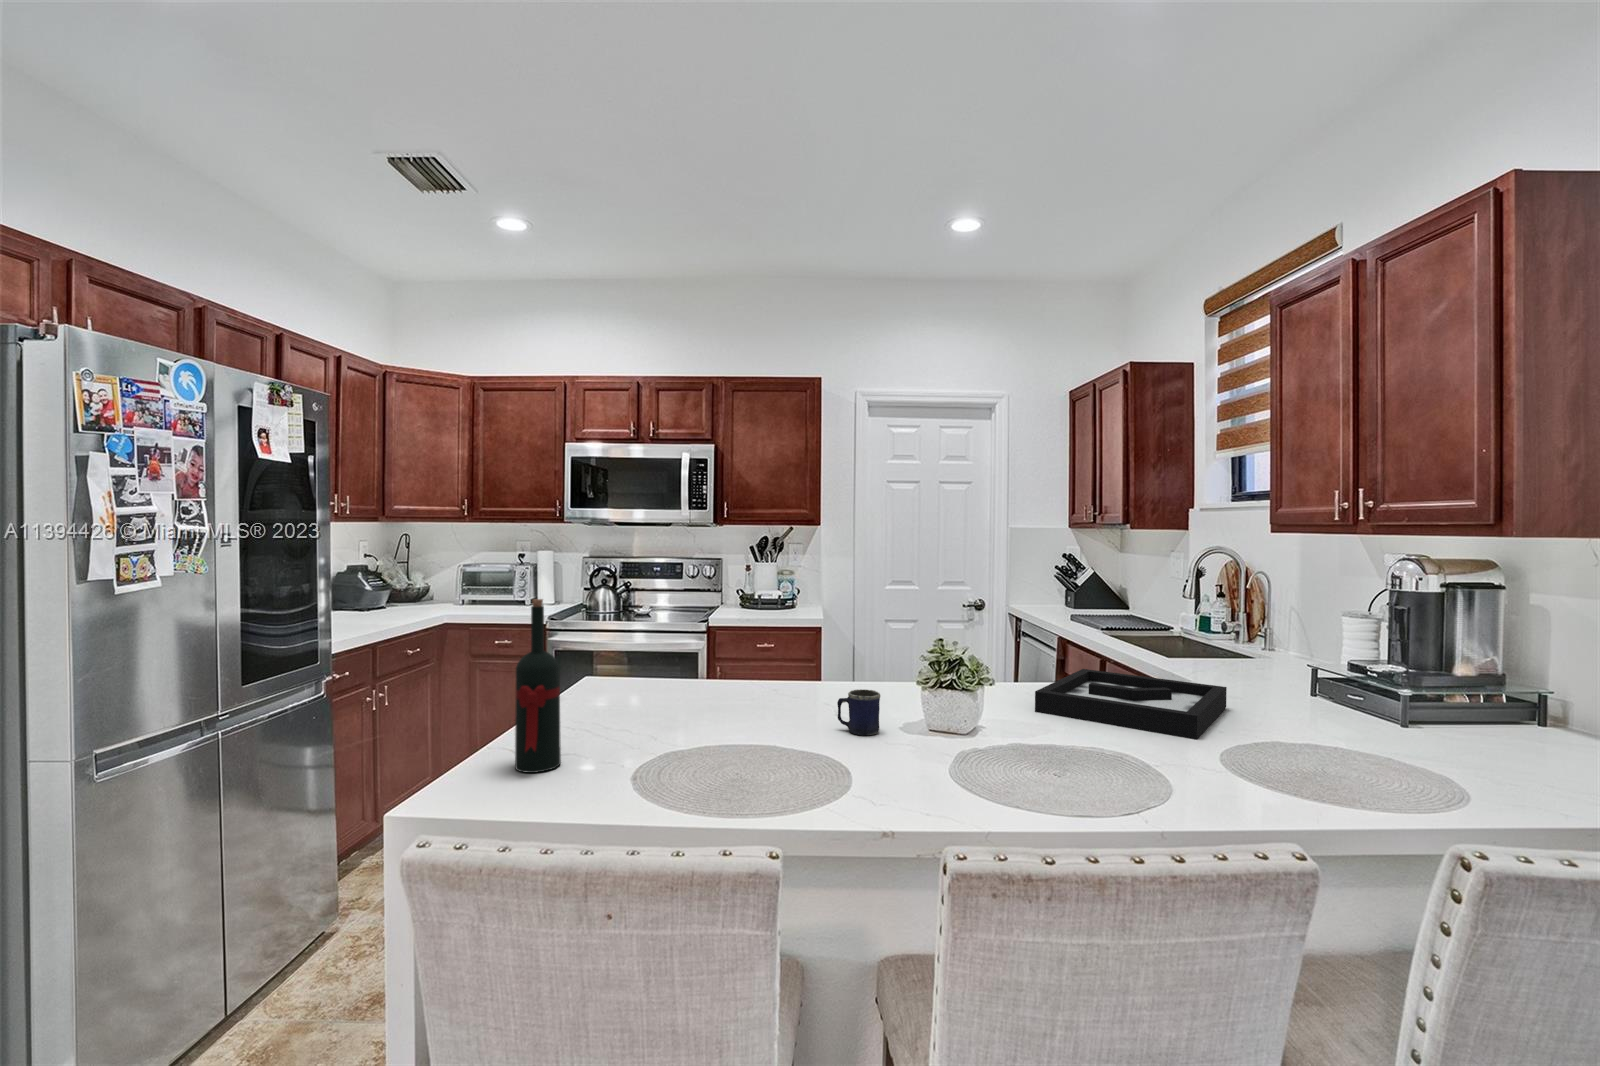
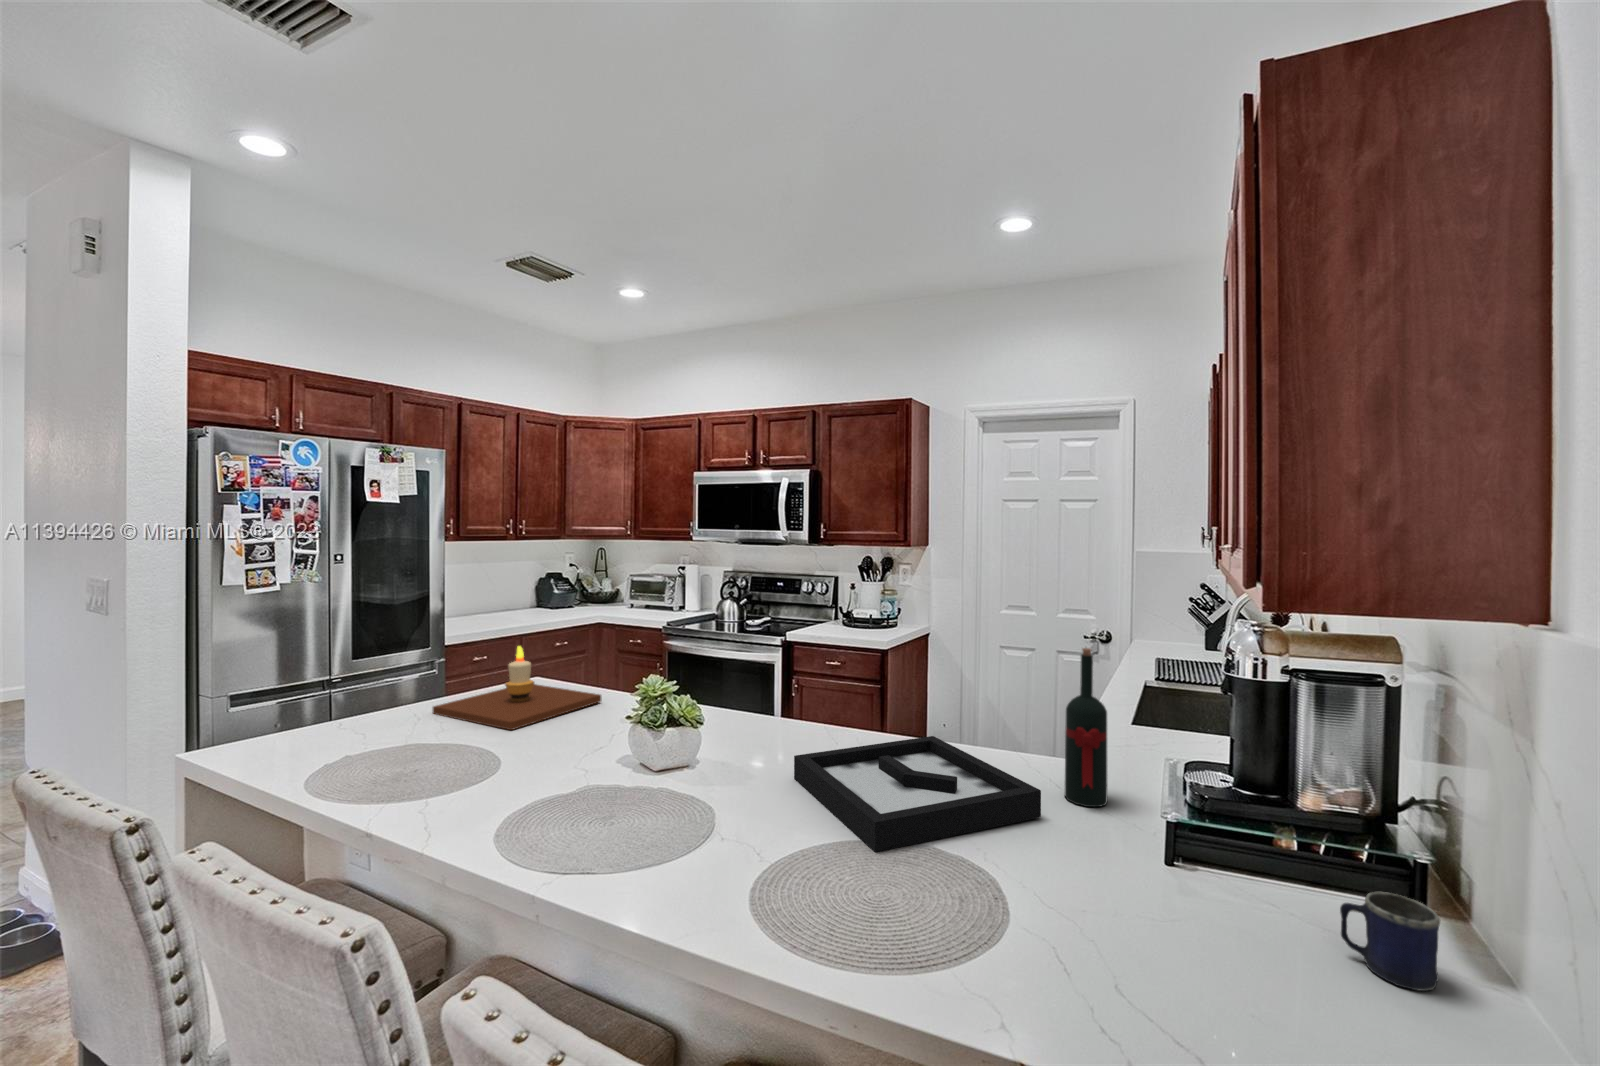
wine bottle: present [515,599,561,773] -> present [1064,648,1107,807]
candle: none [566,627,719,715] -> present [433,646,601,730]
mug: present [837,689,880,735] -> present [1340,892,1440,991]

